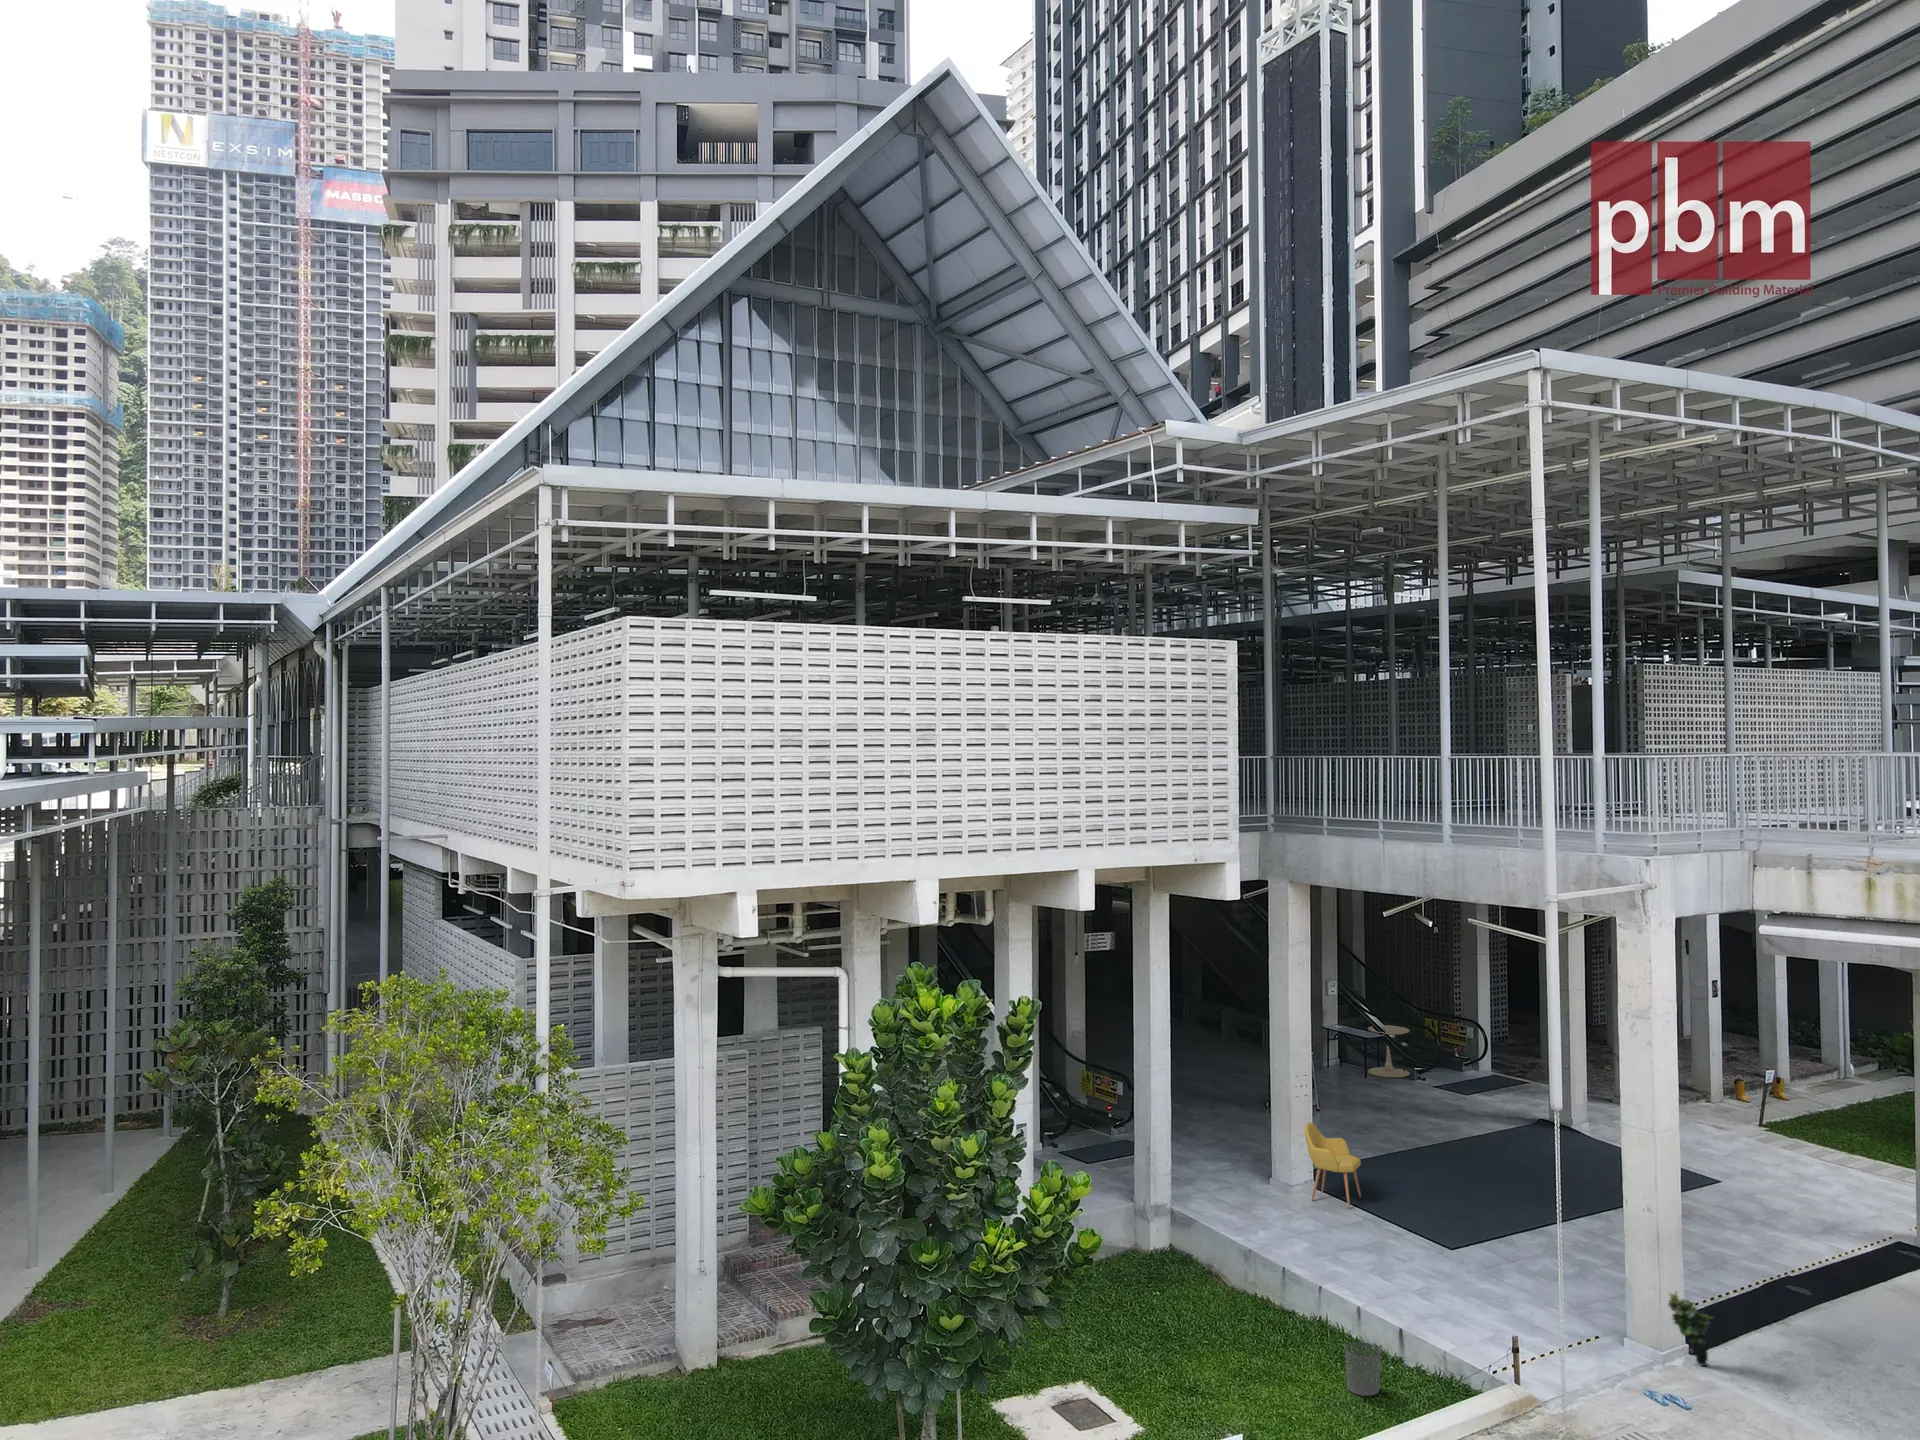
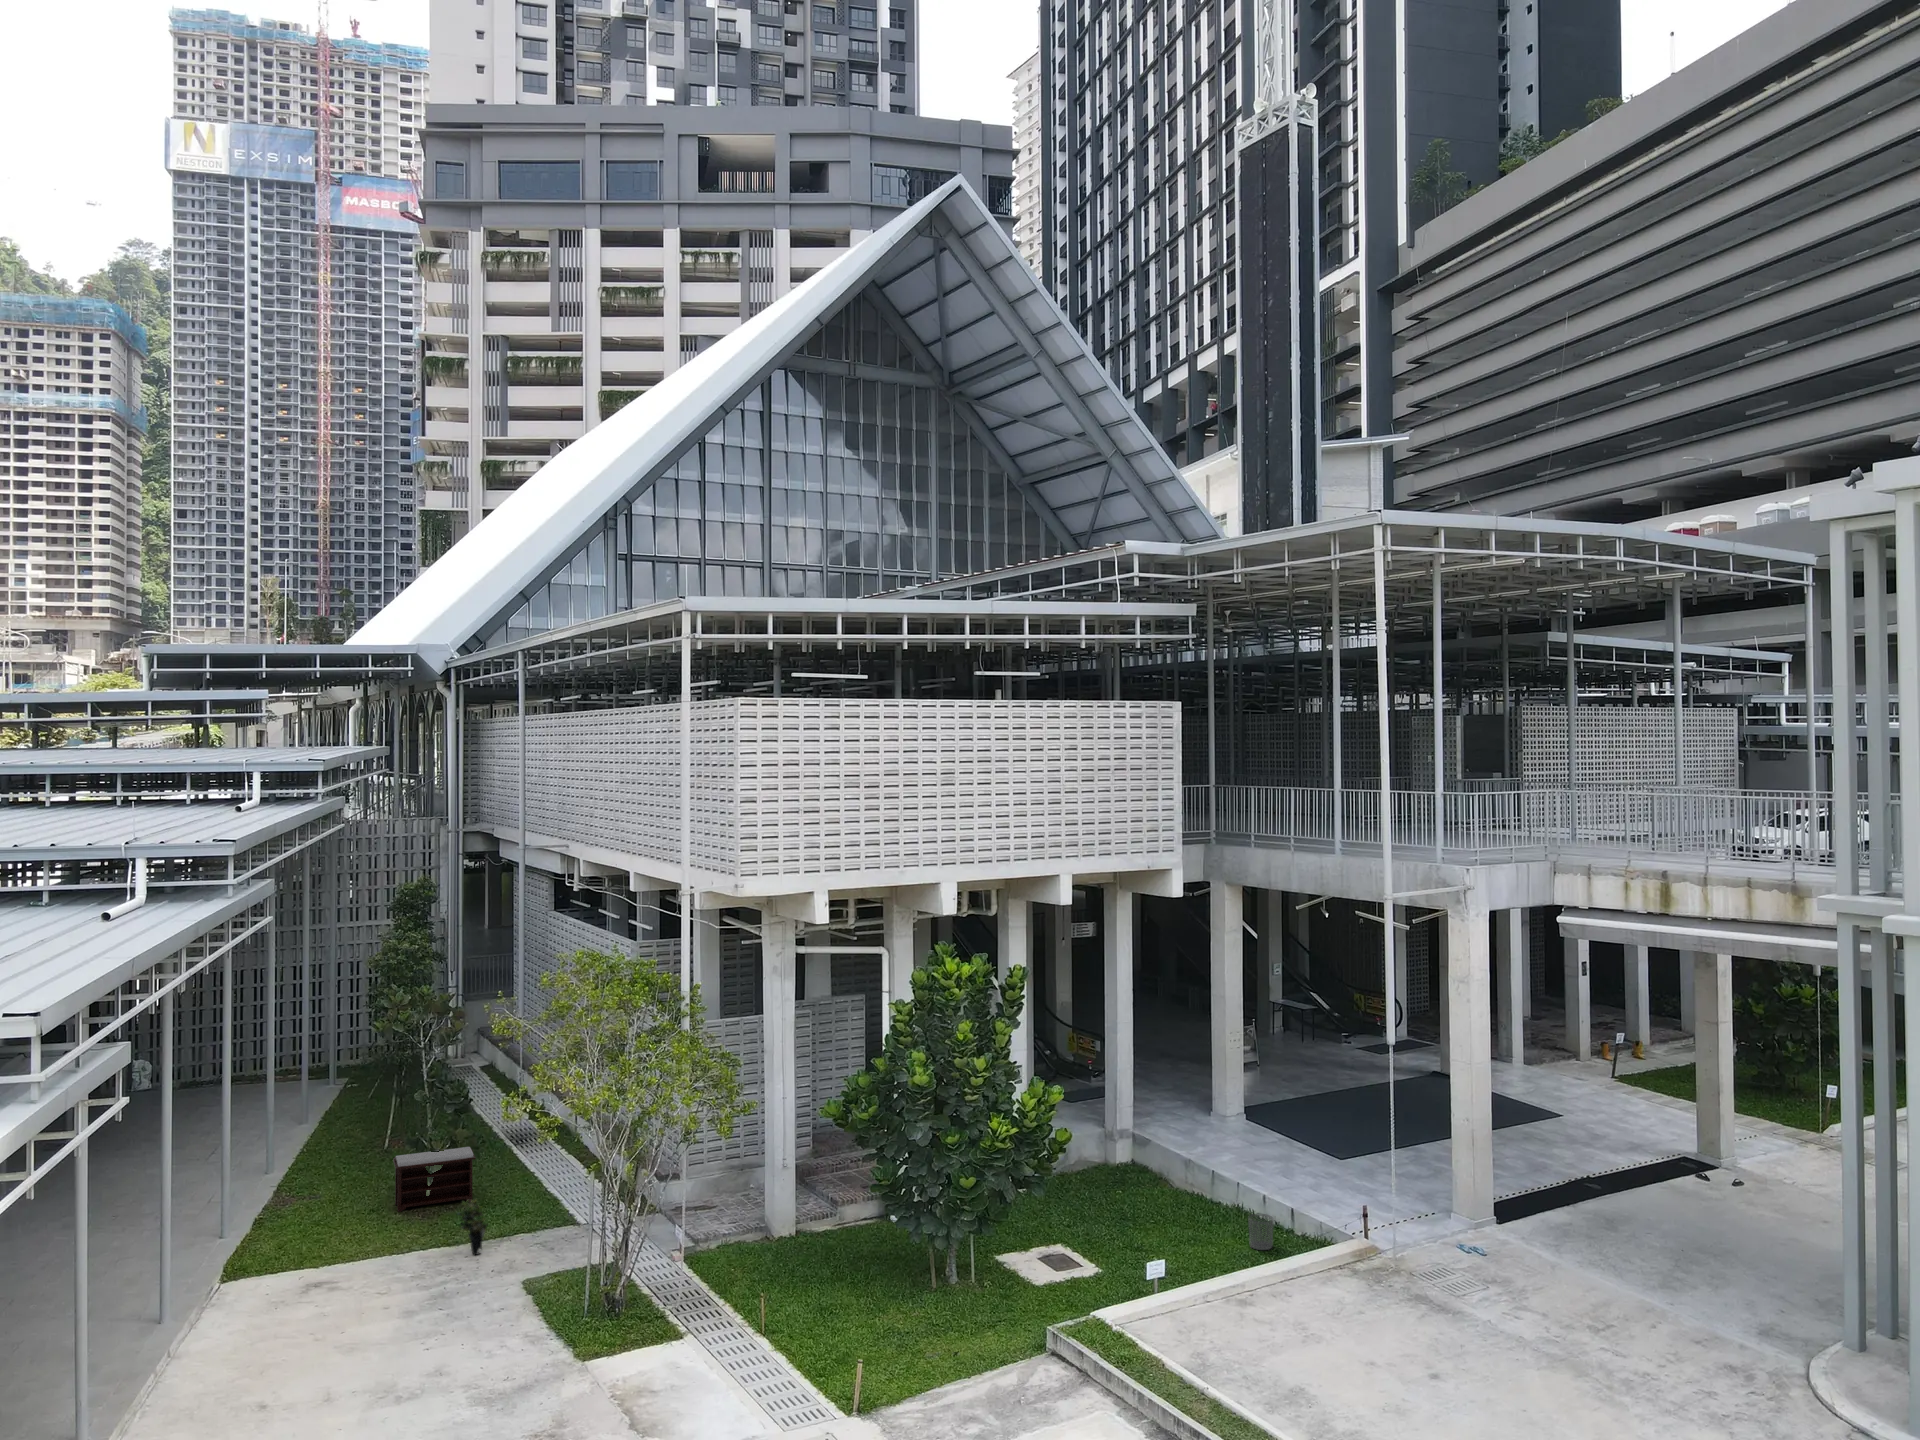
pedestal table: present [1368,1025,1409,1078] -> none [1302,1000,1335,1042]
chair: present [1304,1122,1361,1208] -> none [1235,1068,1279,1133]
bench: none [171,1239,286,1334] -> present [393,1147,476,1212]
potted plant: present [1668,1292,1710,1366] -> present [458,1200,488,1255]

